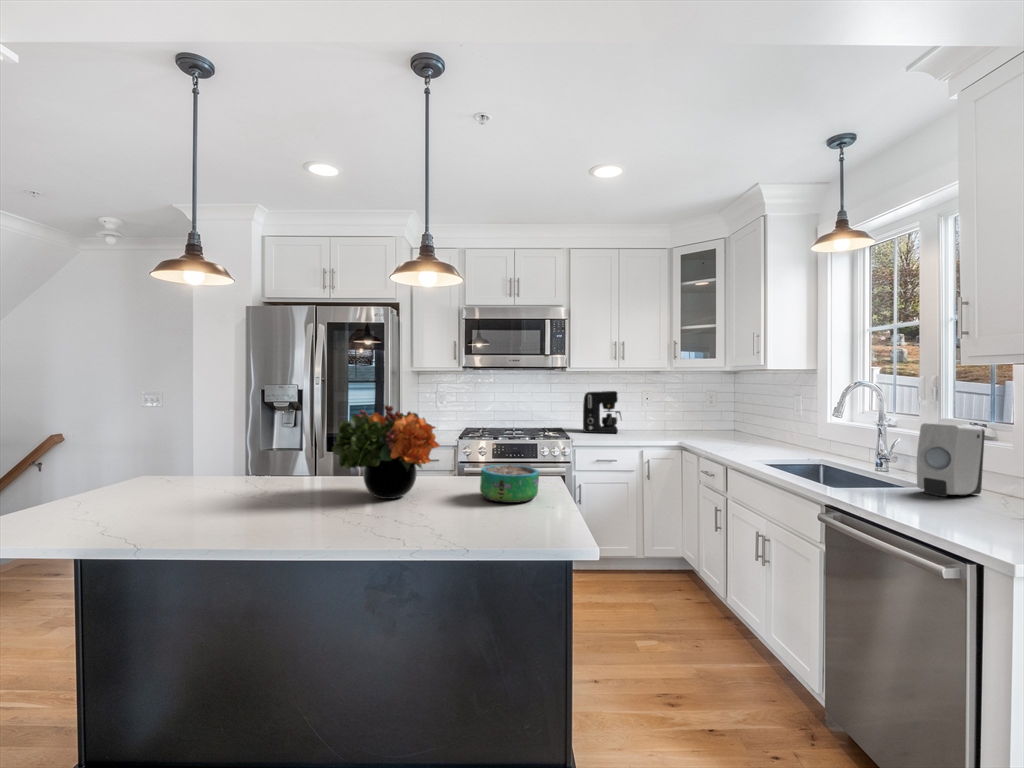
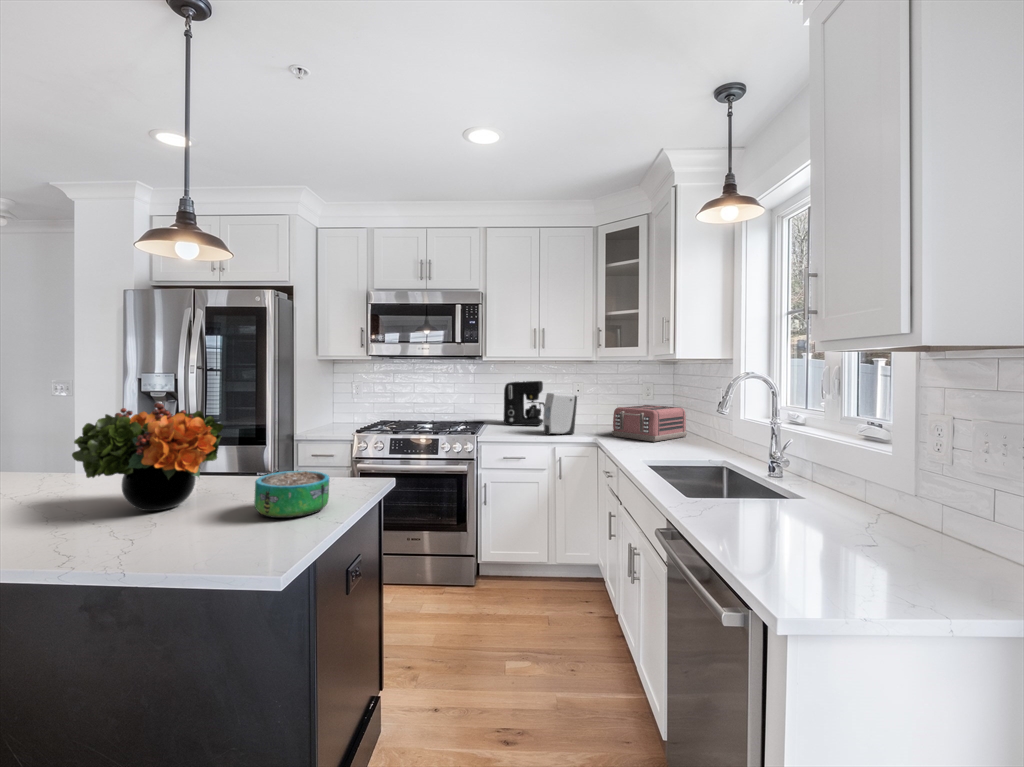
toaster: none [696,413,766,446] -> present [612,405,687,442]
soap dispenser: present [917,423,985,497] -> present [543,393,577,435]

